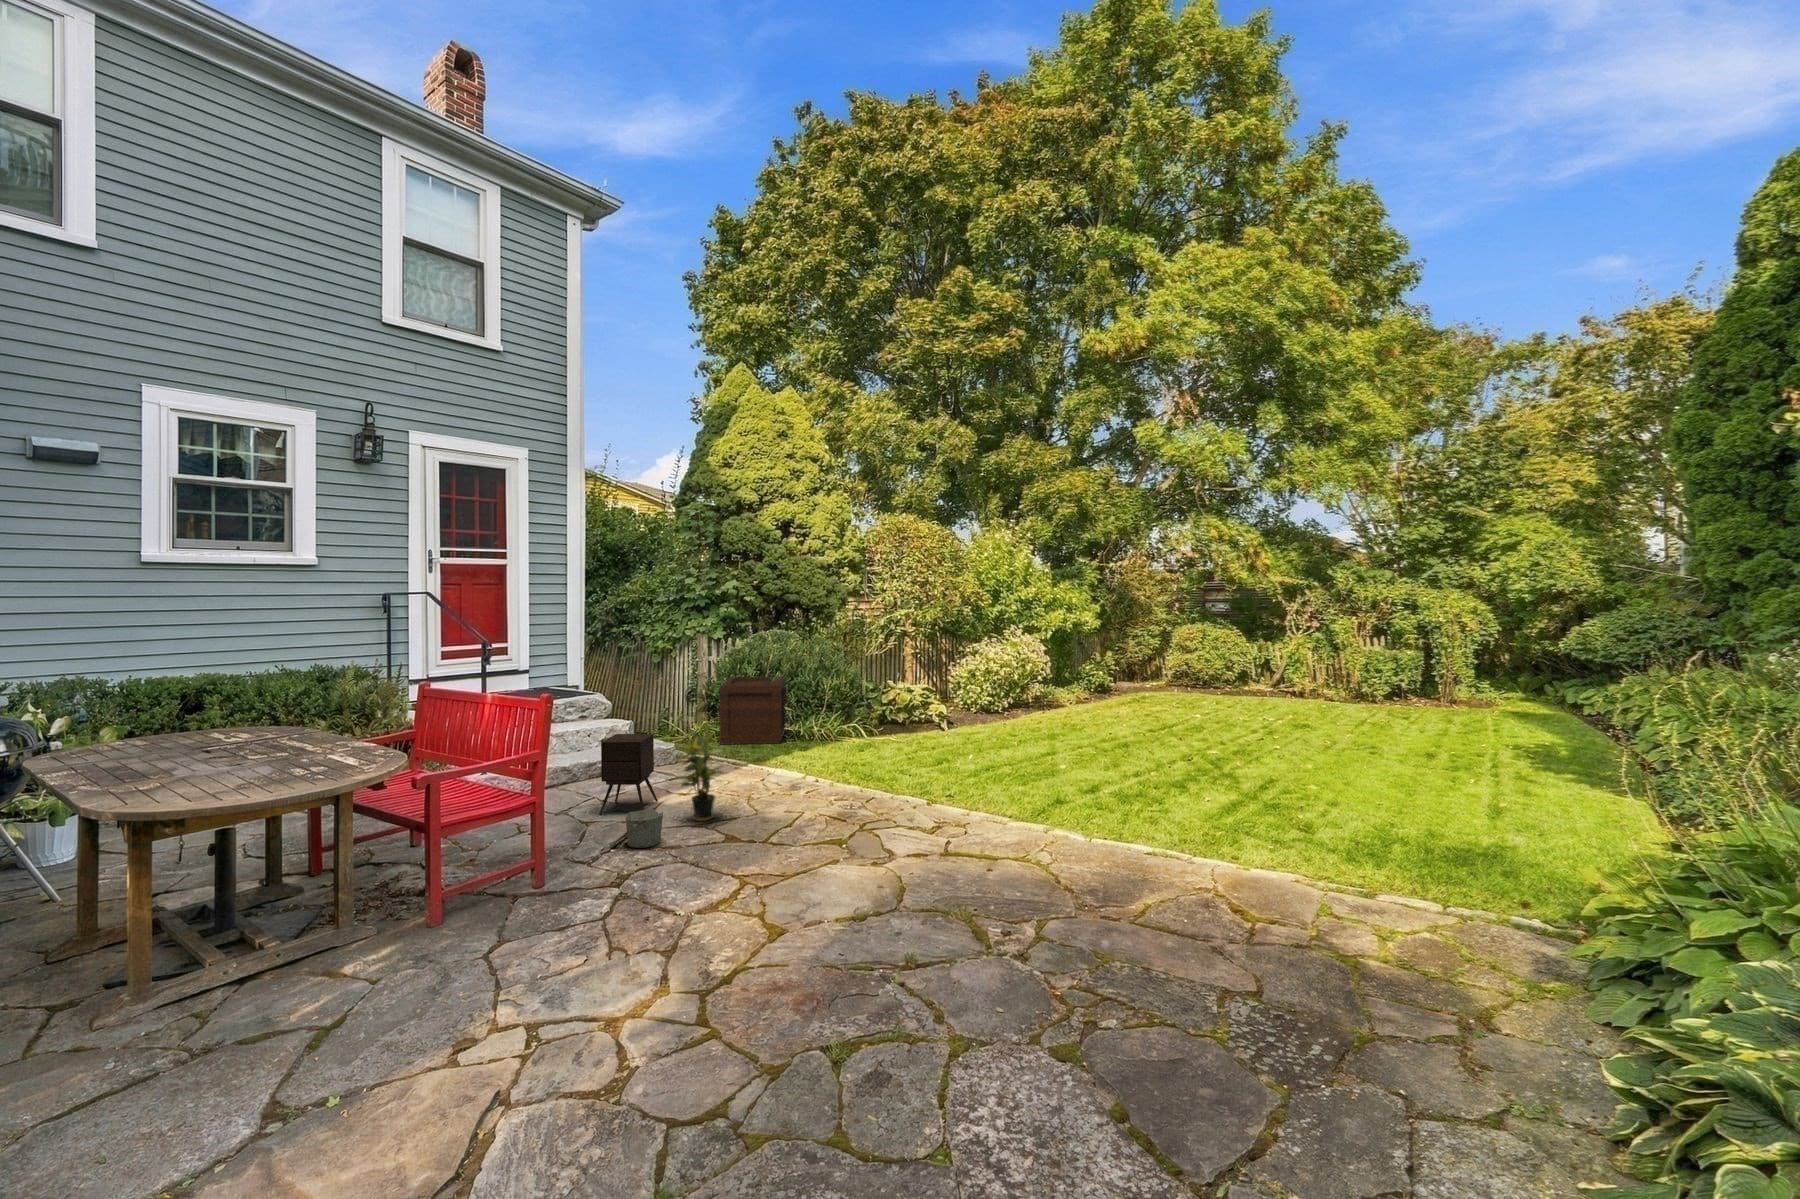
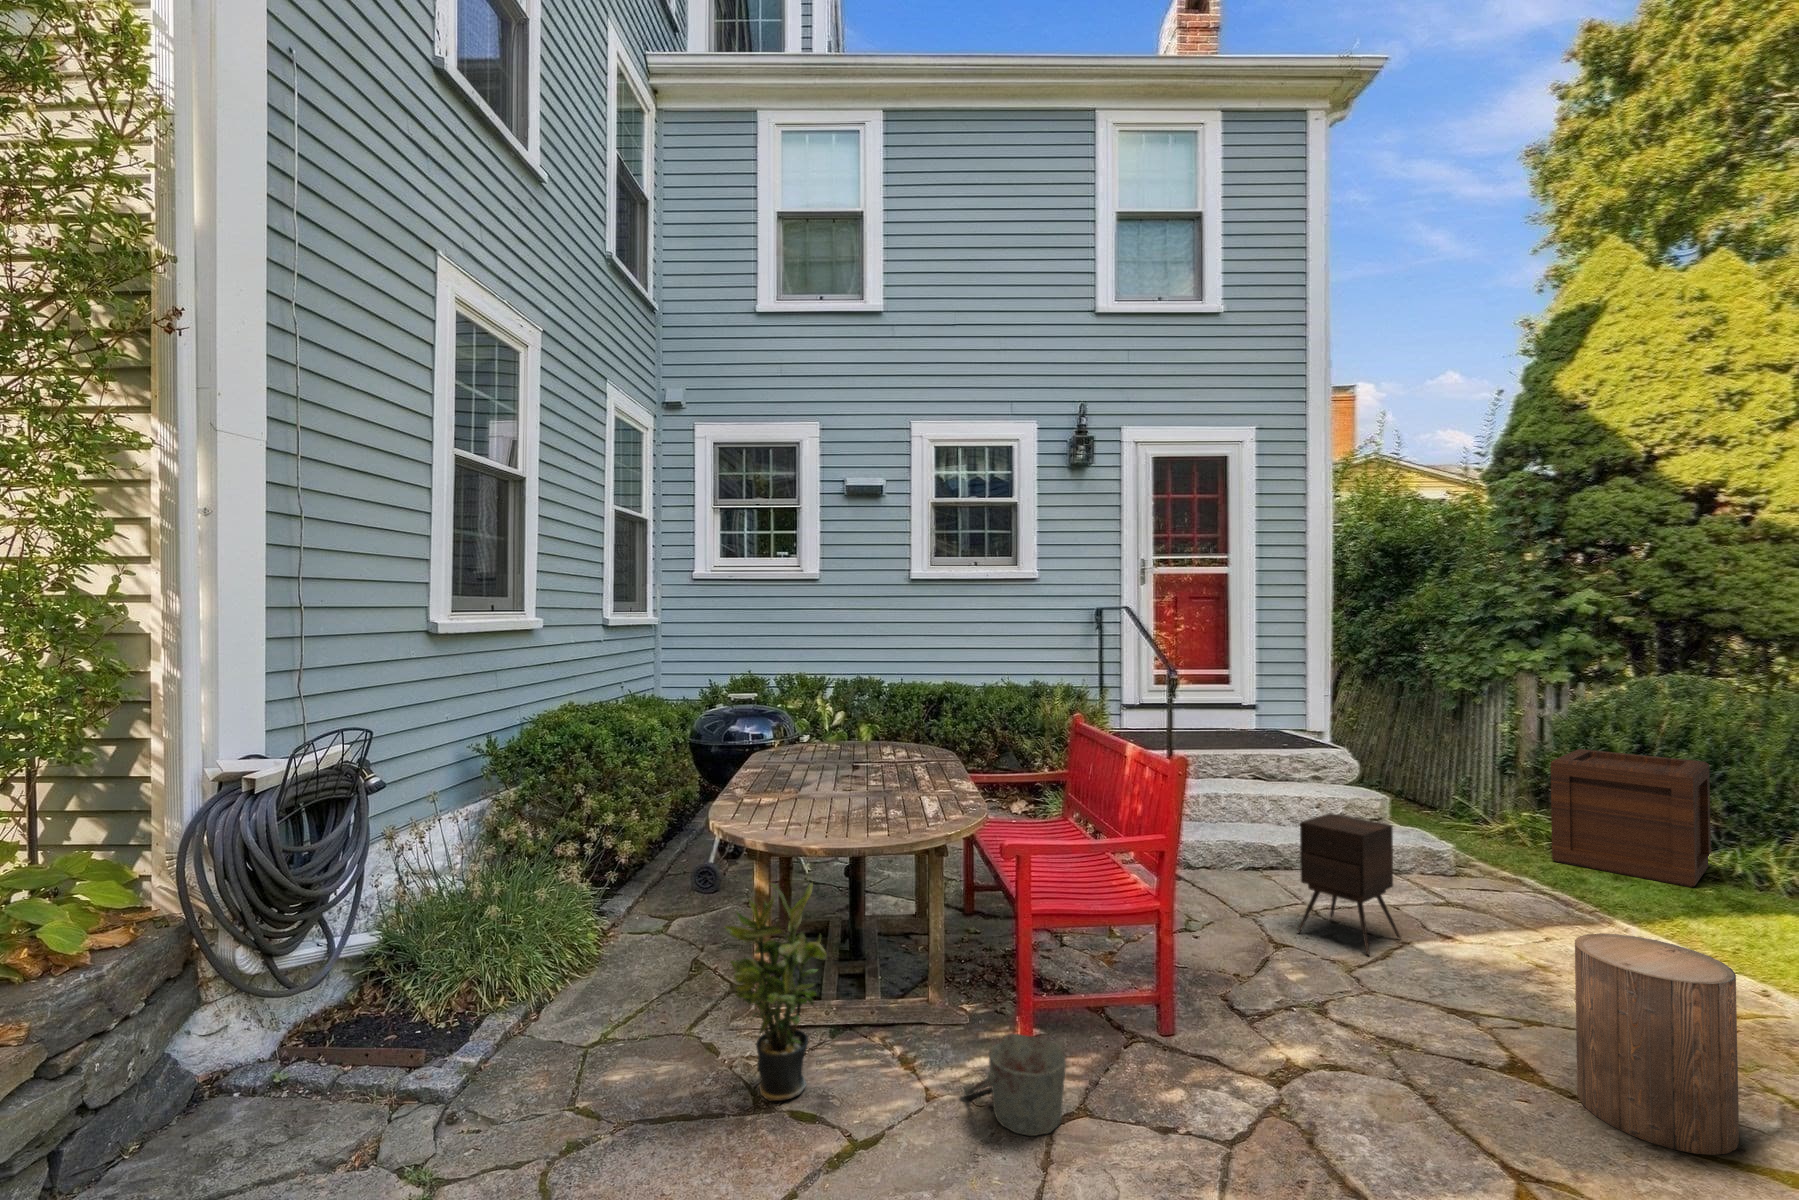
potted plant: present [676,729,723,821] -> present [725,883,827,1101]
stool: none [750,759,805,847] -> present [1575,933,1739,1155]
bucket: present [610,809,663,848] -> present [964,1034,1066,1136]

